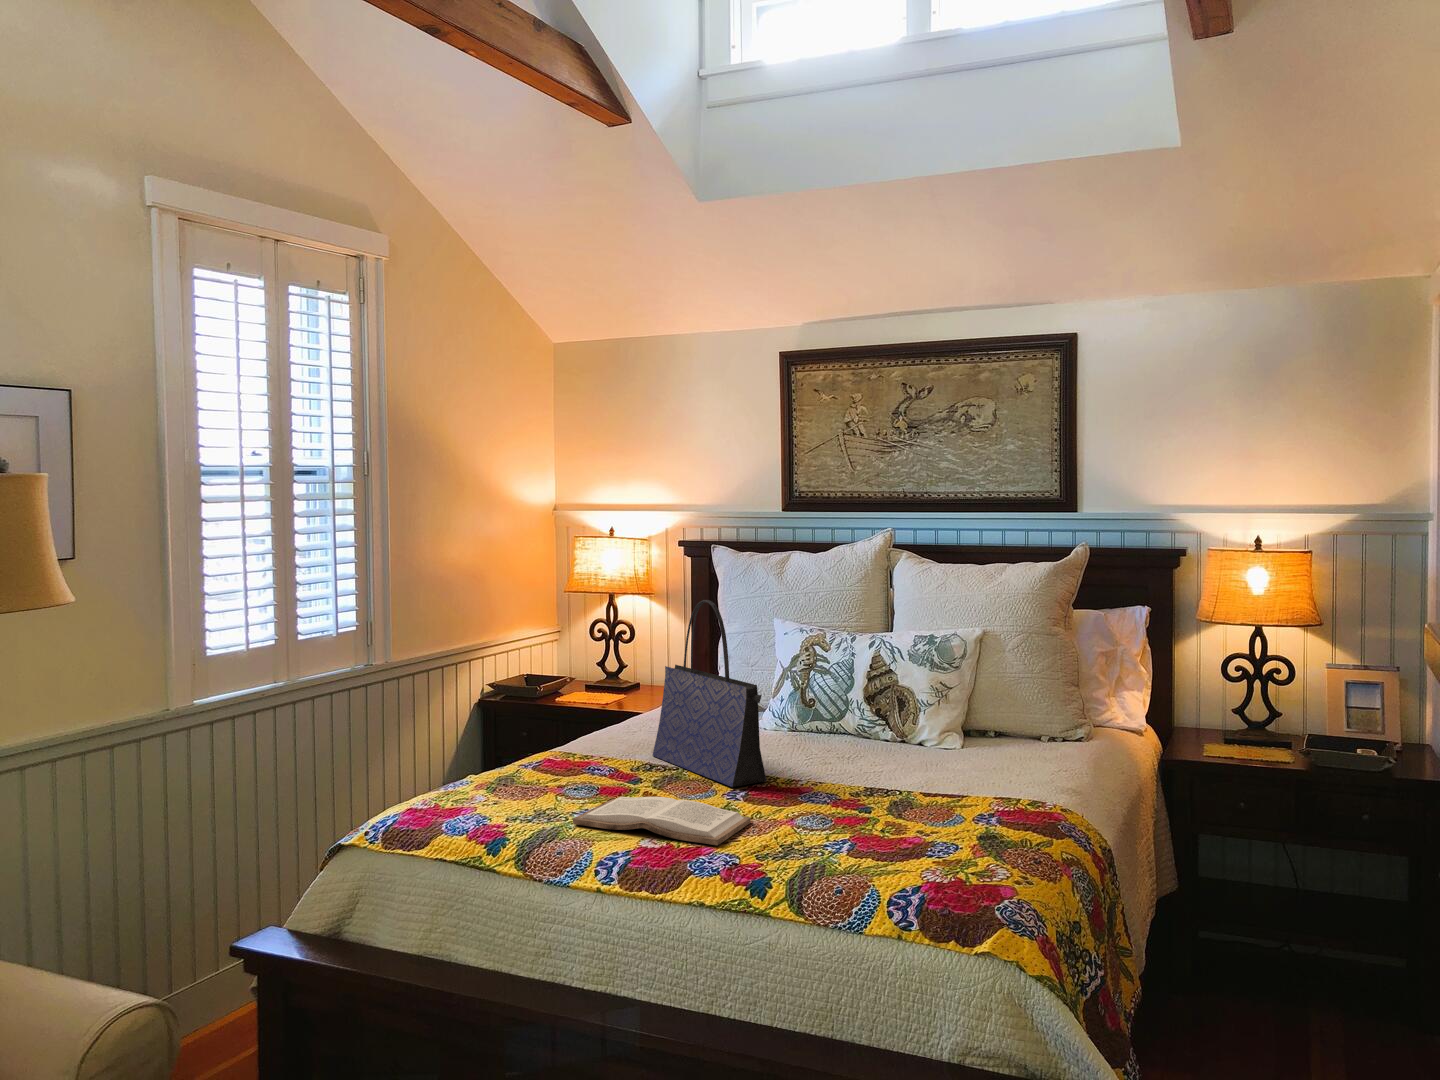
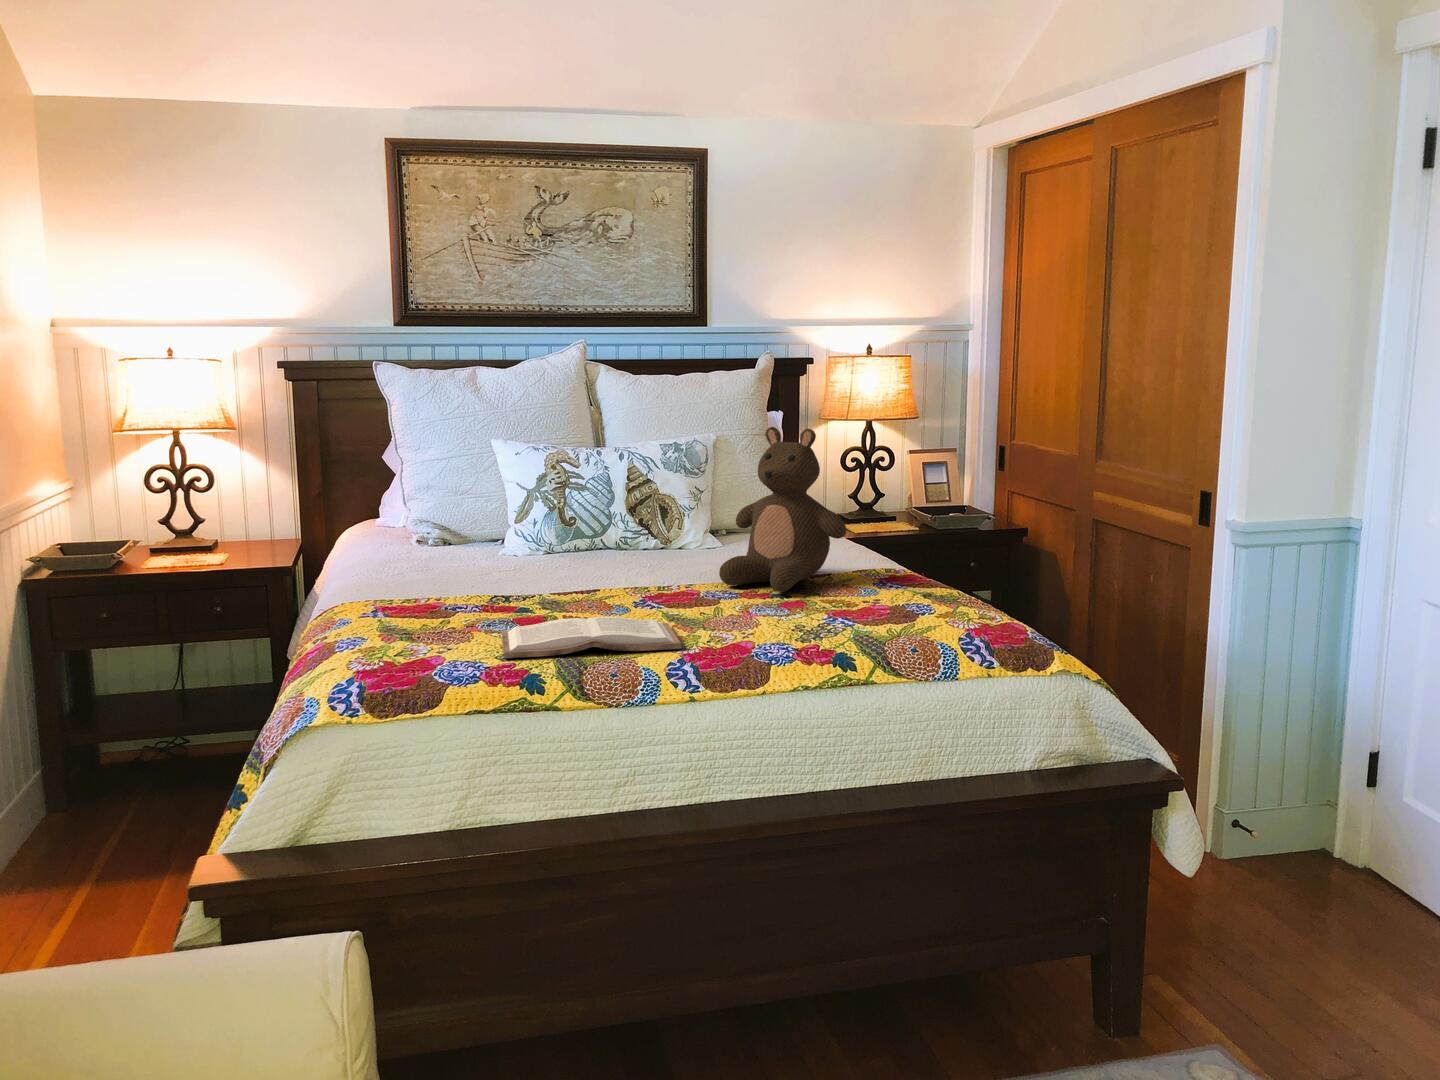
tote bag: present [653,600,767,787] -> none [448,411,614,605]
stuffed bear: none [877,631,1003,806] -> present [719,427,846,592]

